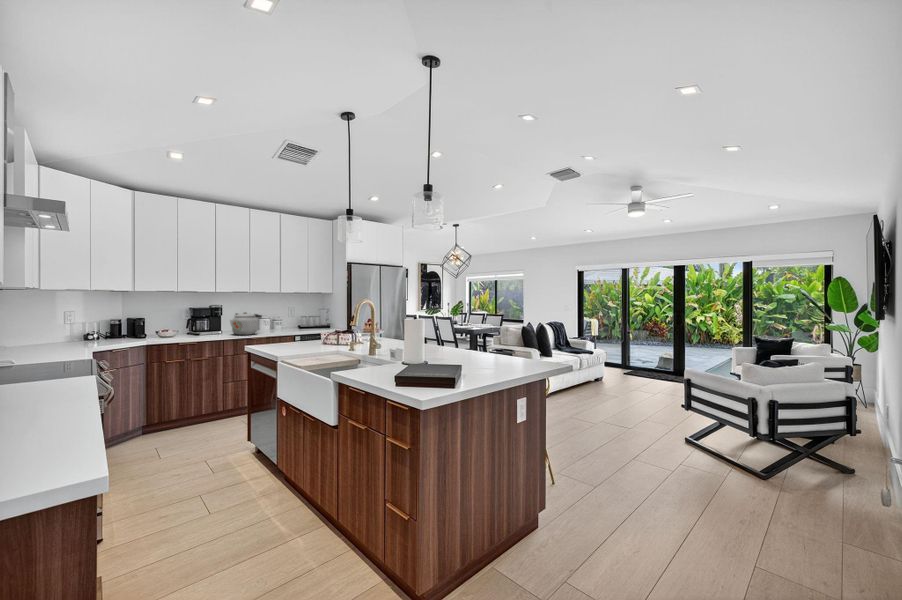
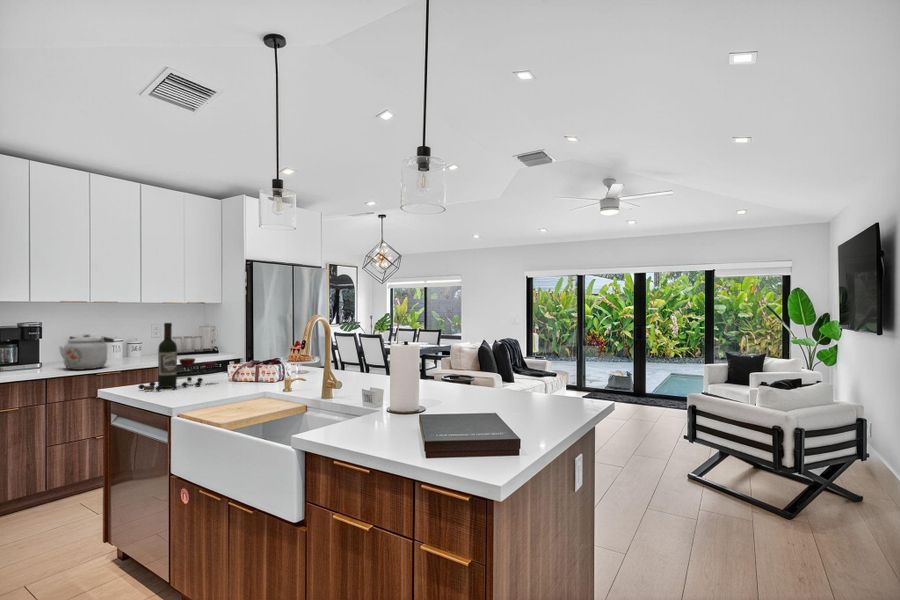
wine bottle: none [266,304,314,348] -> present [139,323,214,391]

